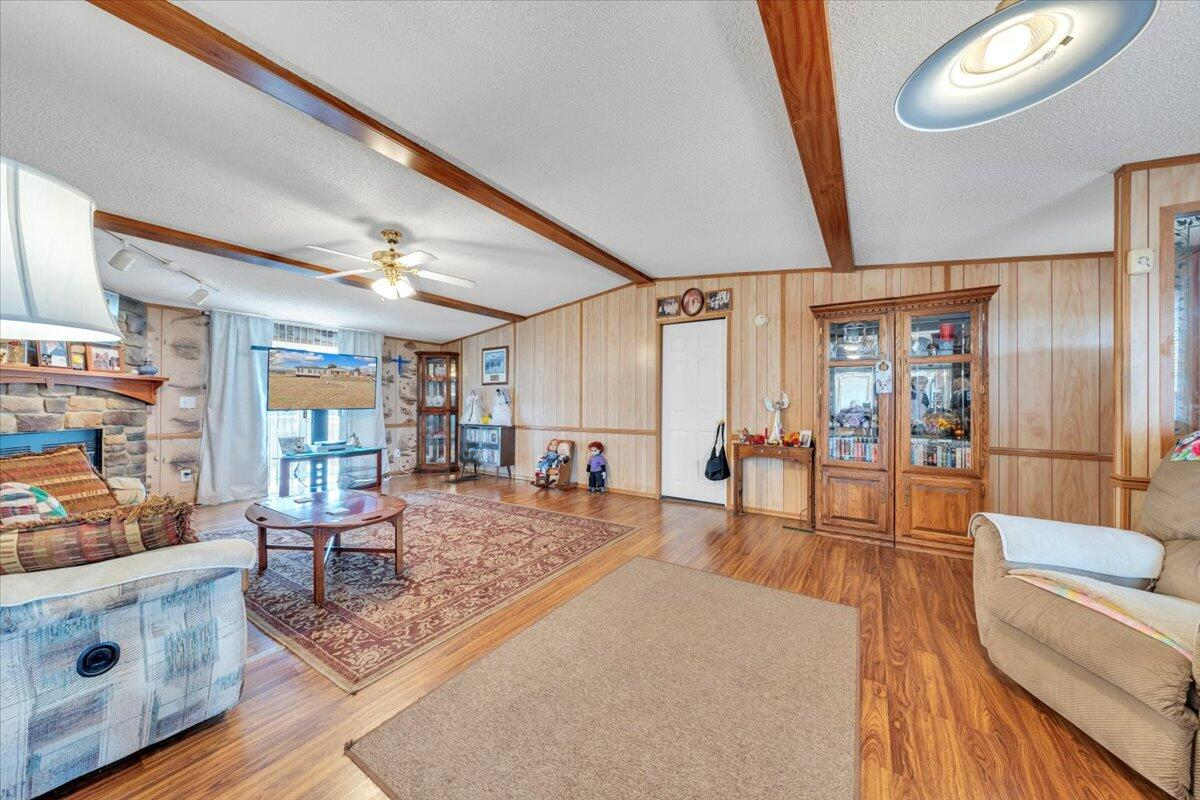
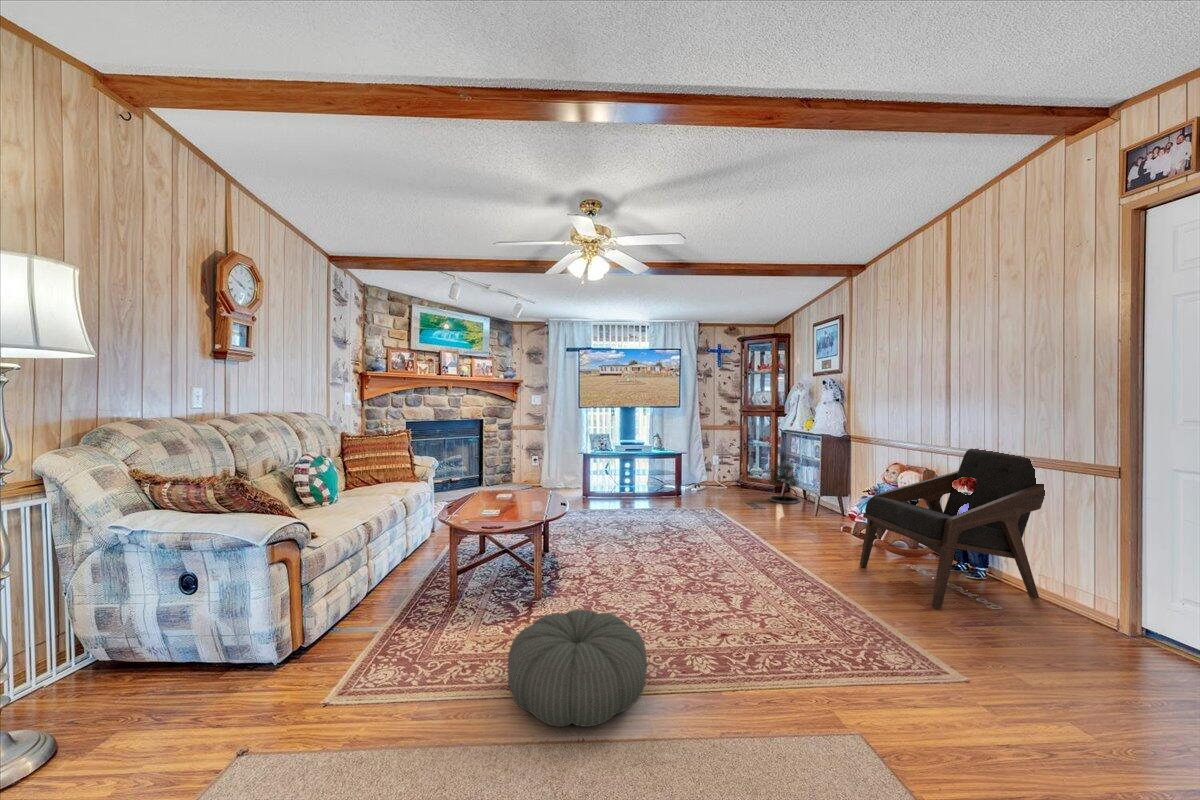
lounge chair: none [553,425,632,509] -> present [860,449,1045,609]
pouf: none [429,545,531,616] -> present [508,609,647,727]

